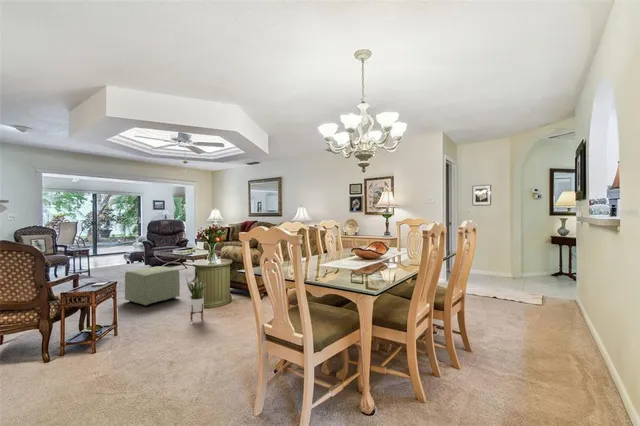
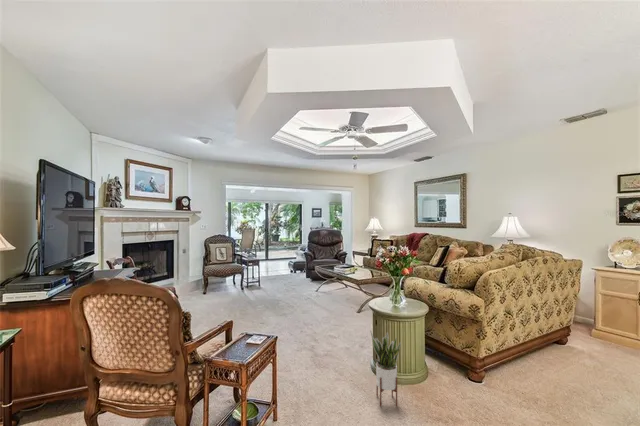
ottoman: present [125,266,180,306] -> none [290,291,351,347]

